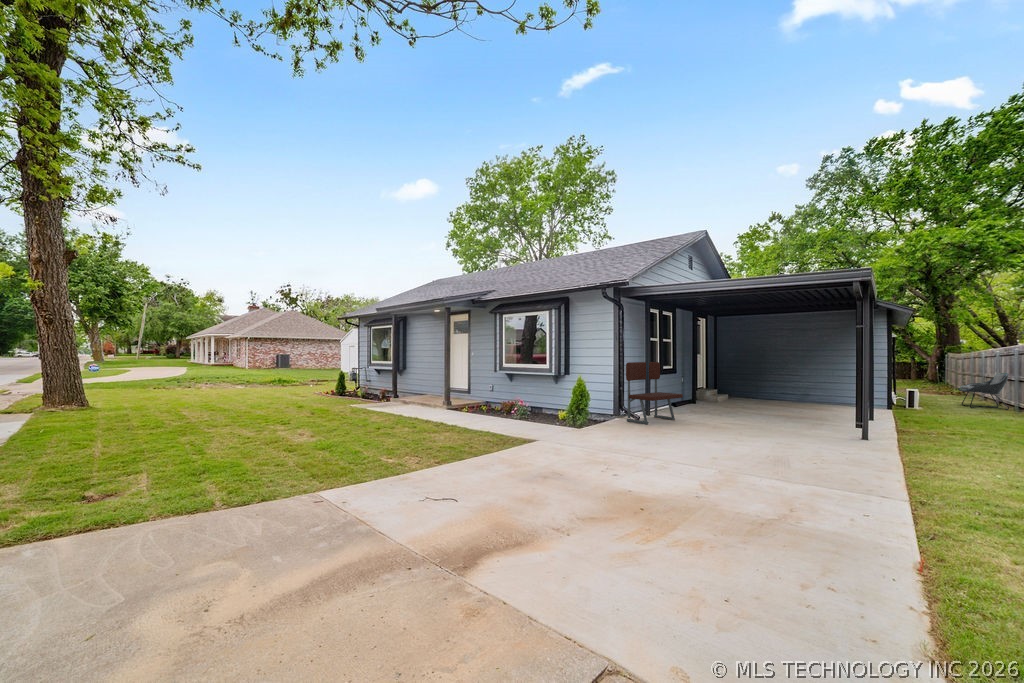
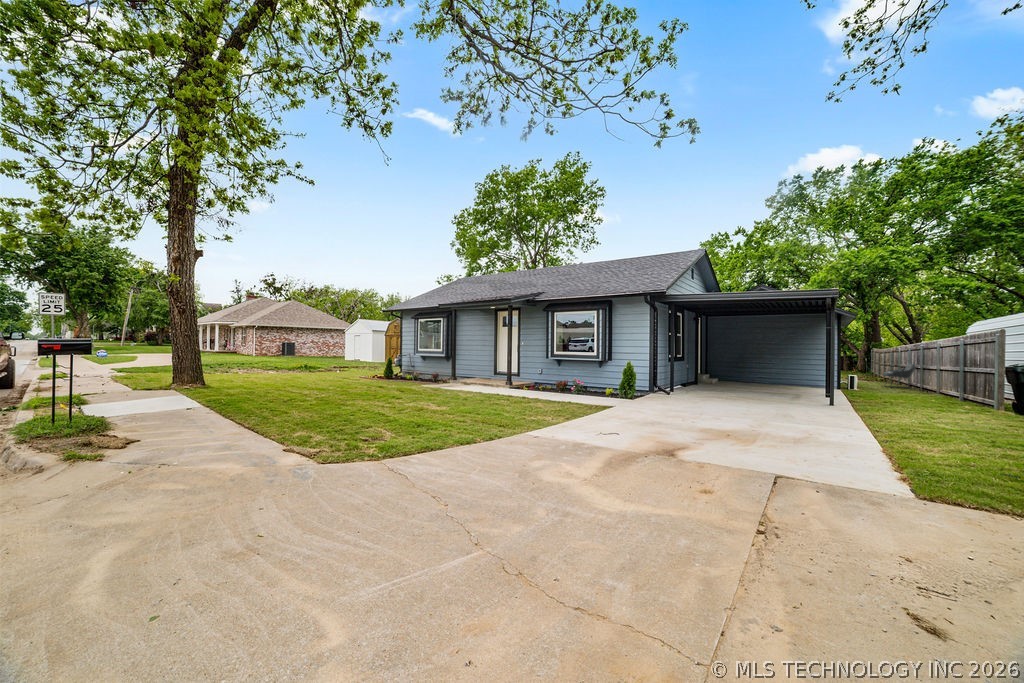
bench: present [626,362,683,424] -> none [659,351,698,397]

